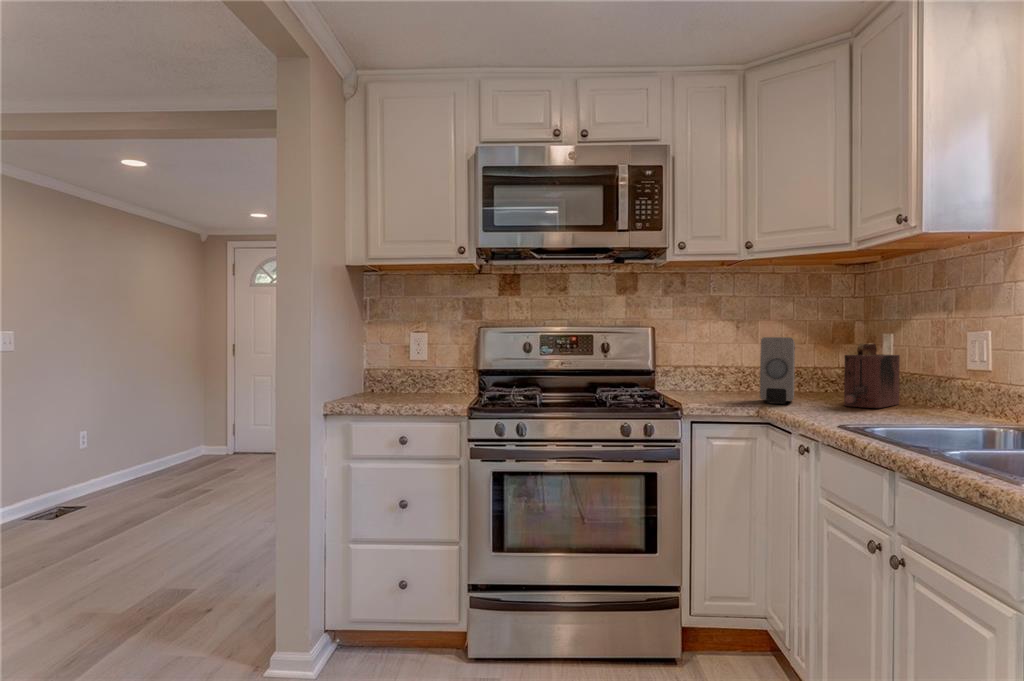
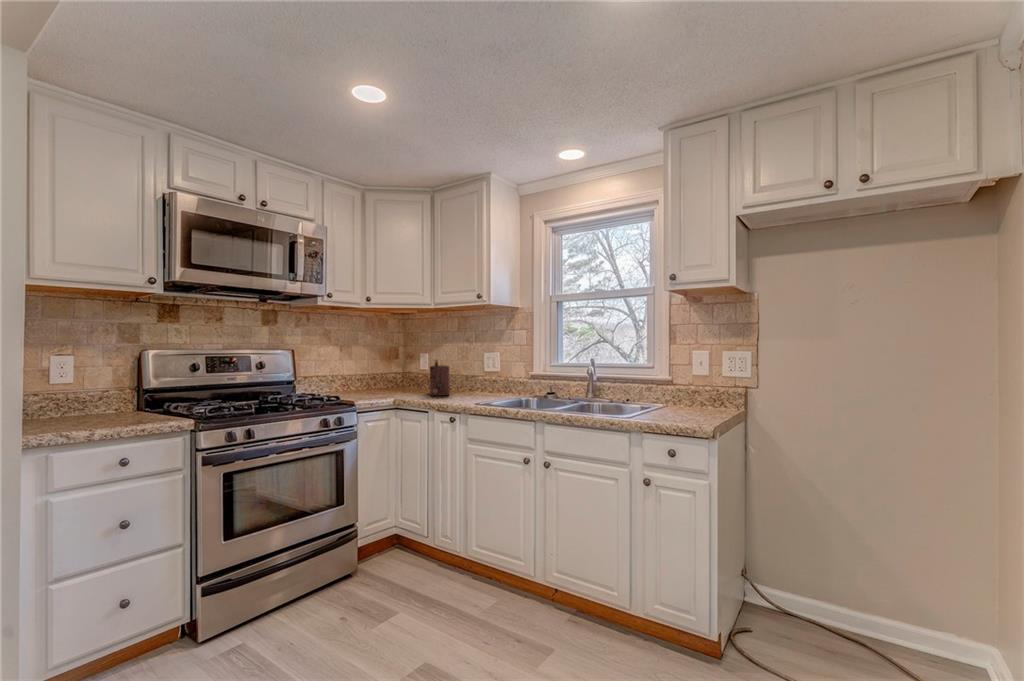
soap dispenser: present [760,337,795,404] -> none [383,357,409,398]

